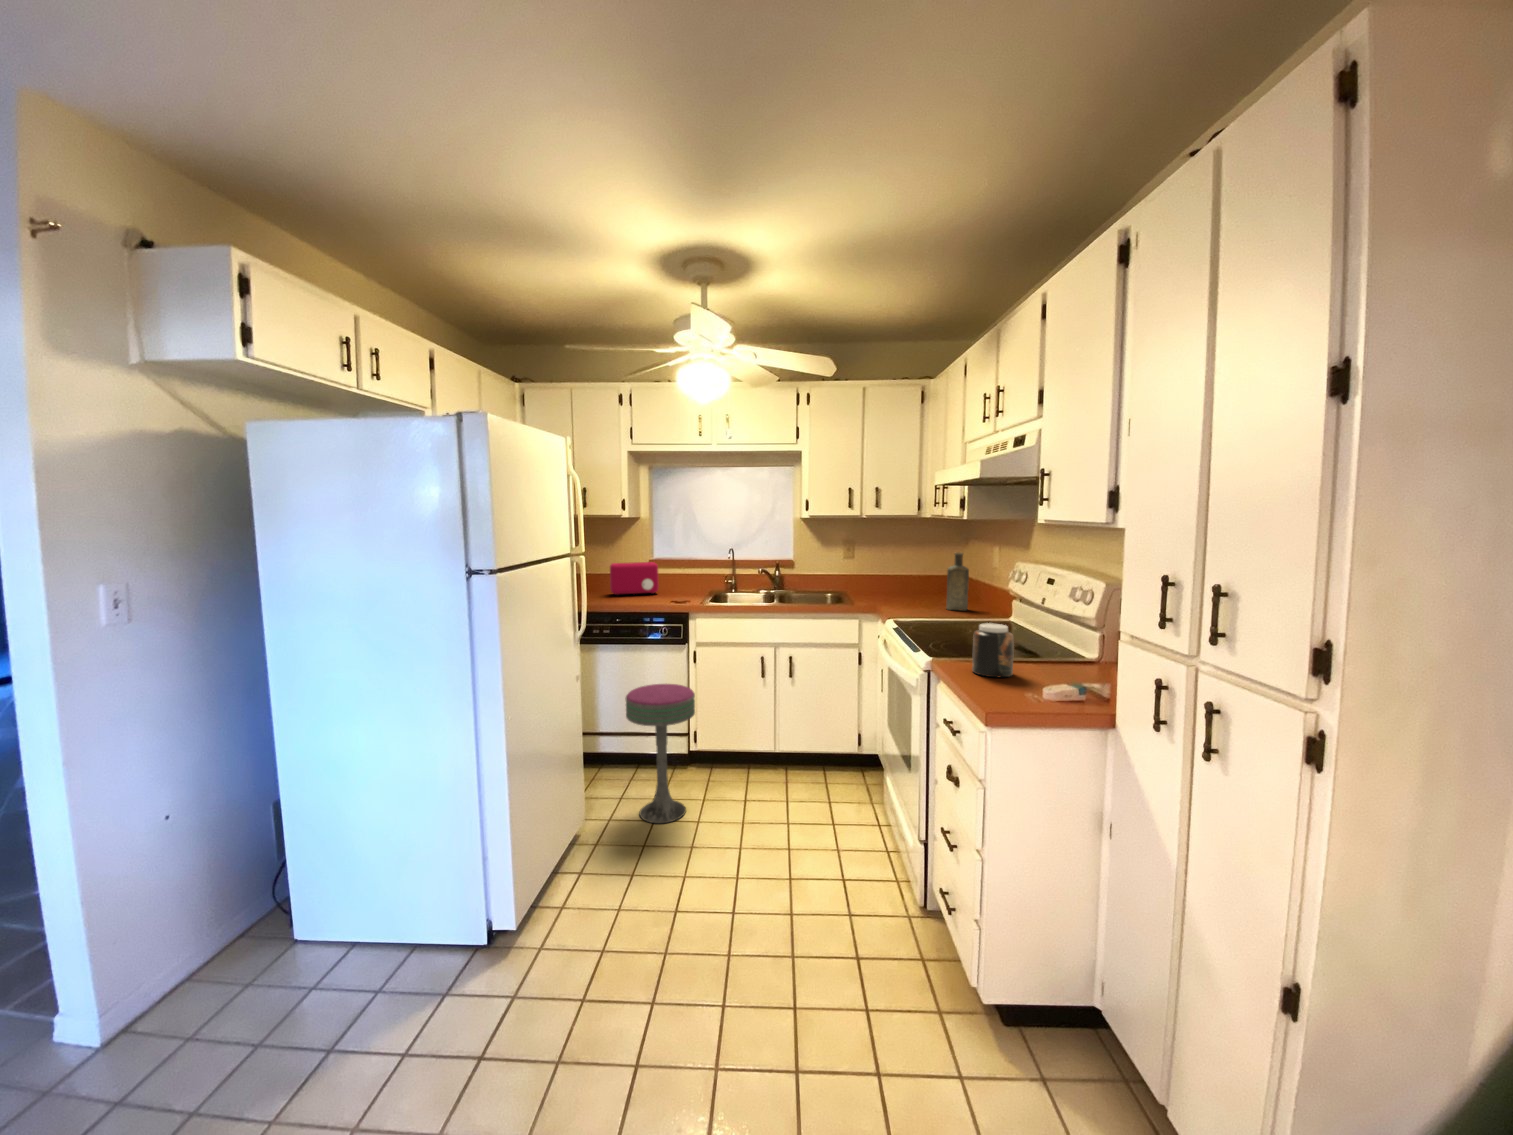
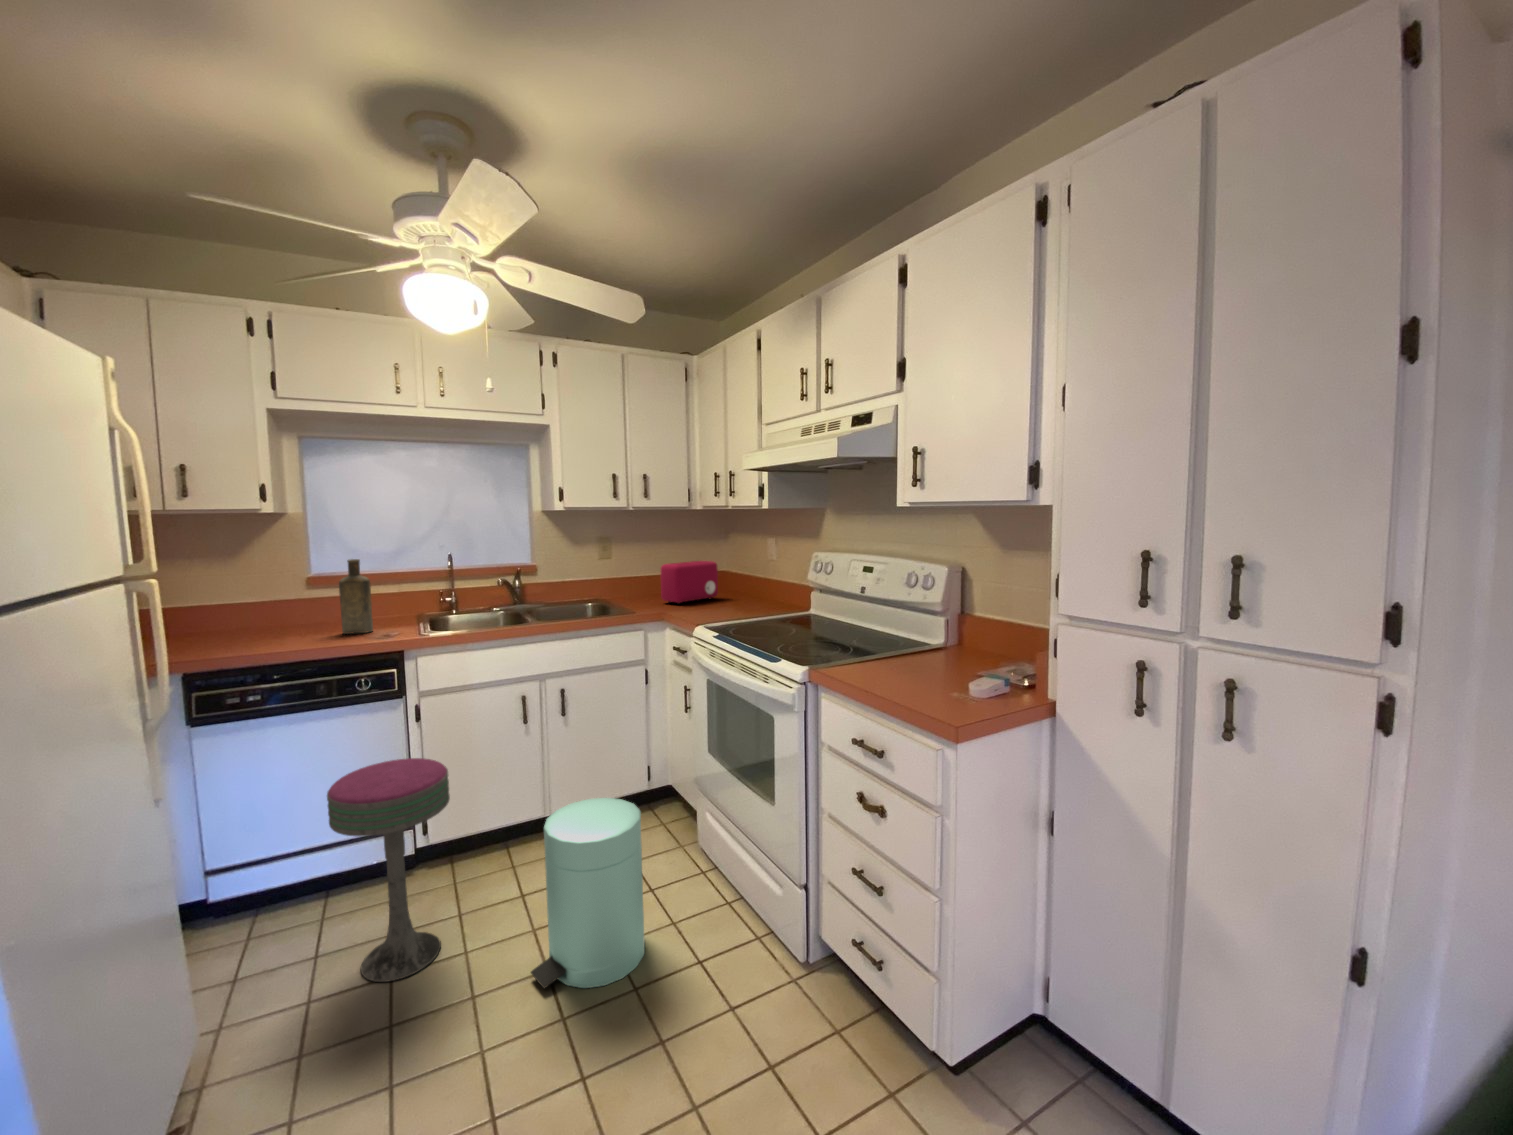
bottle: present [946,553,969,610] -> present [339,559,373,634]
toaster: present [610,562,659,596] -> present [661,561,718,604]
jar: present [972,623,1014,678] -> none [869,621,914,683]
trash can: none [728,735,810,867] -> present [531,798,644,988]

